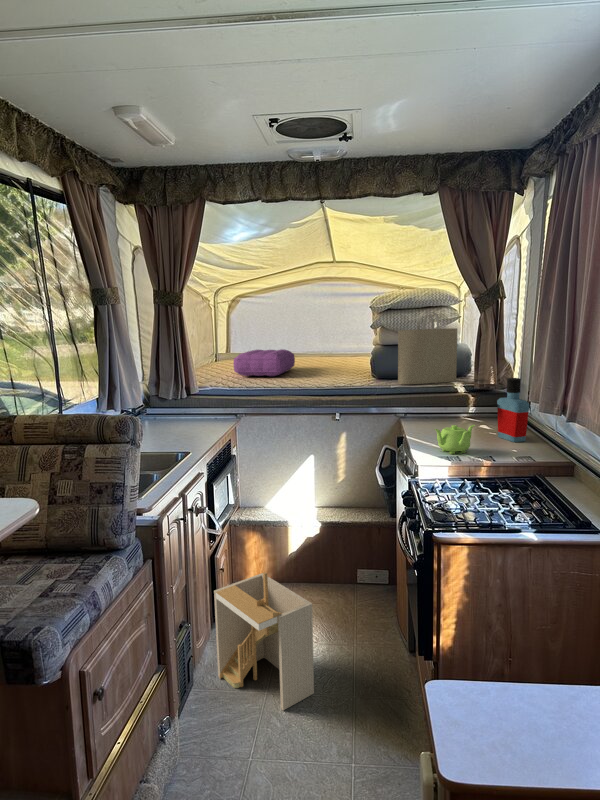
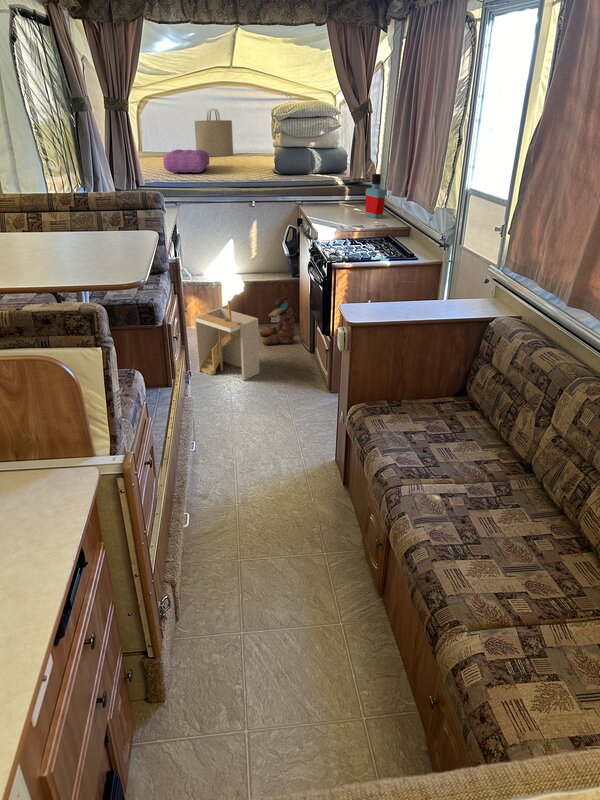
tote bag: present [398,312,457,384] -> present [195,109,233,157]
teapot: present [435,425,475,454] -> none [328,206,352,225]
boots: none [335,550,387,629] -> present [260,296,295,345]

